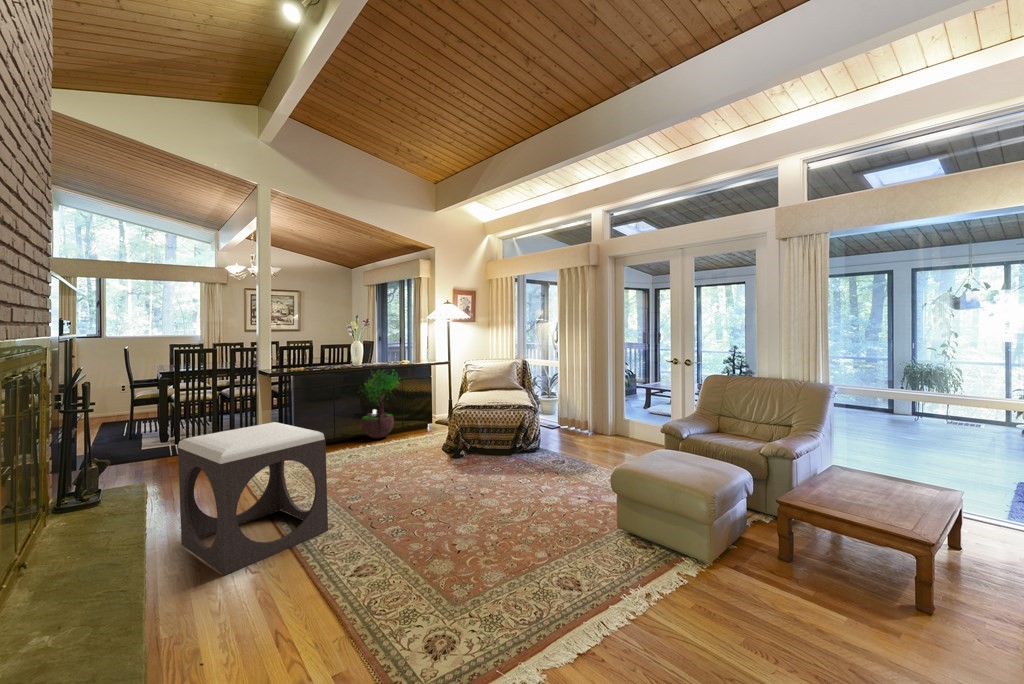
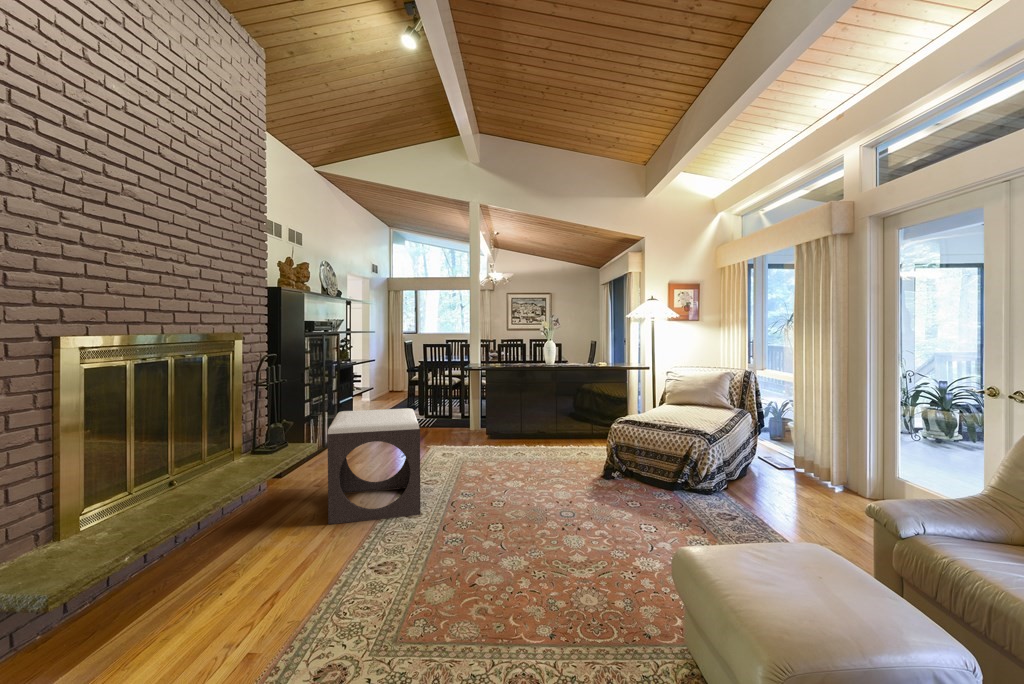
potted tree: present [361,372,399,438] -> none [538,366,584,442]

